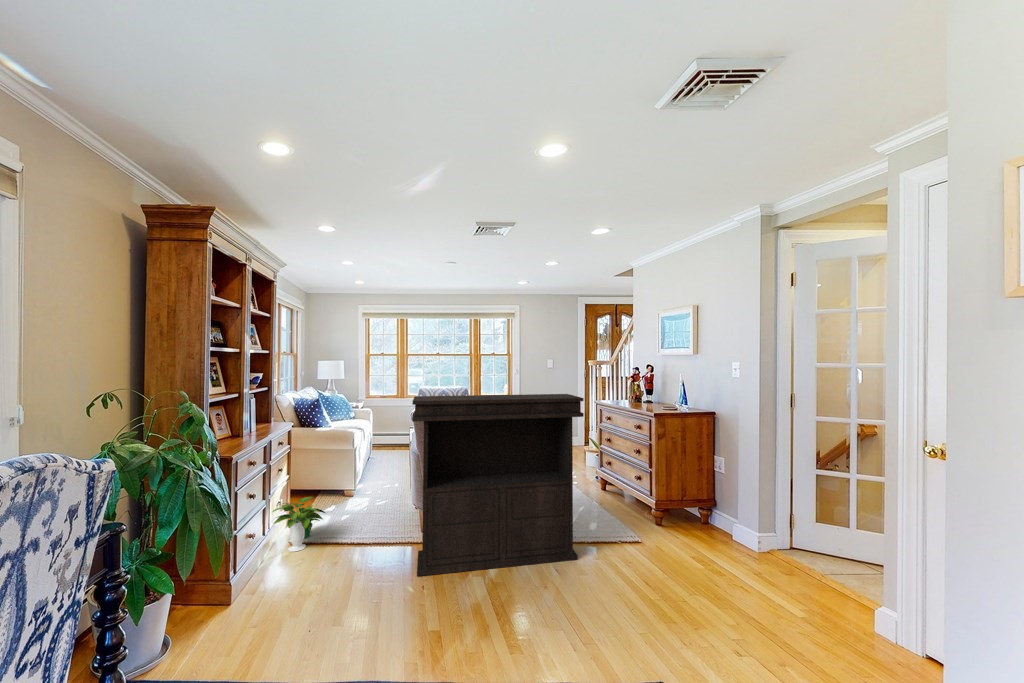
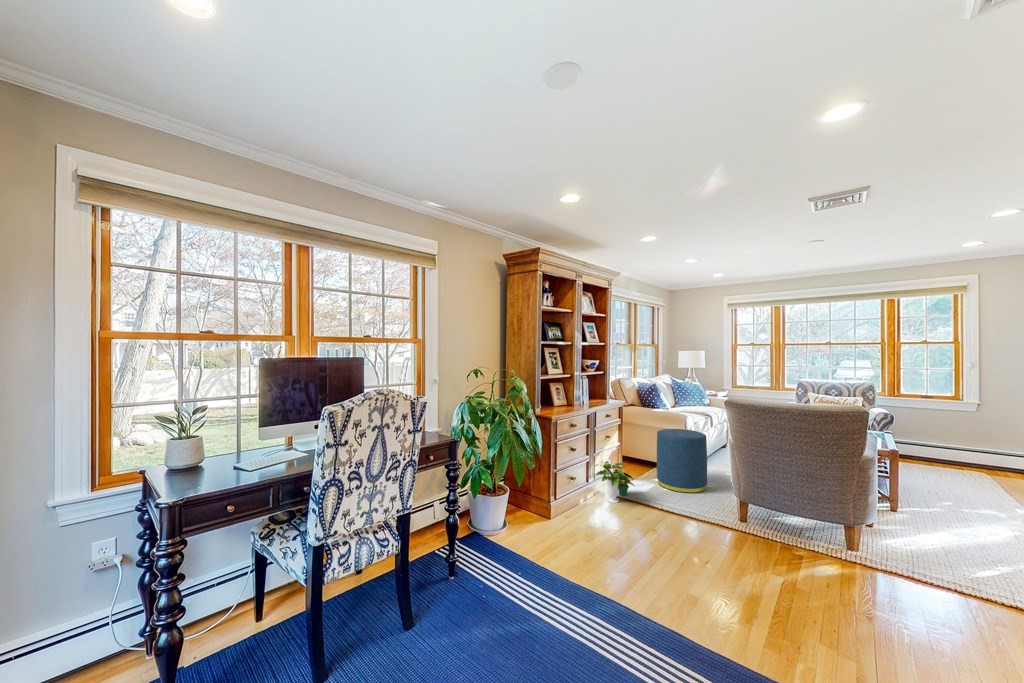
console table: present [412,394,584,576] -> none [677,386,934,649]
ottoman: none [333,444,385,513] -> present [657,429,707,493]

